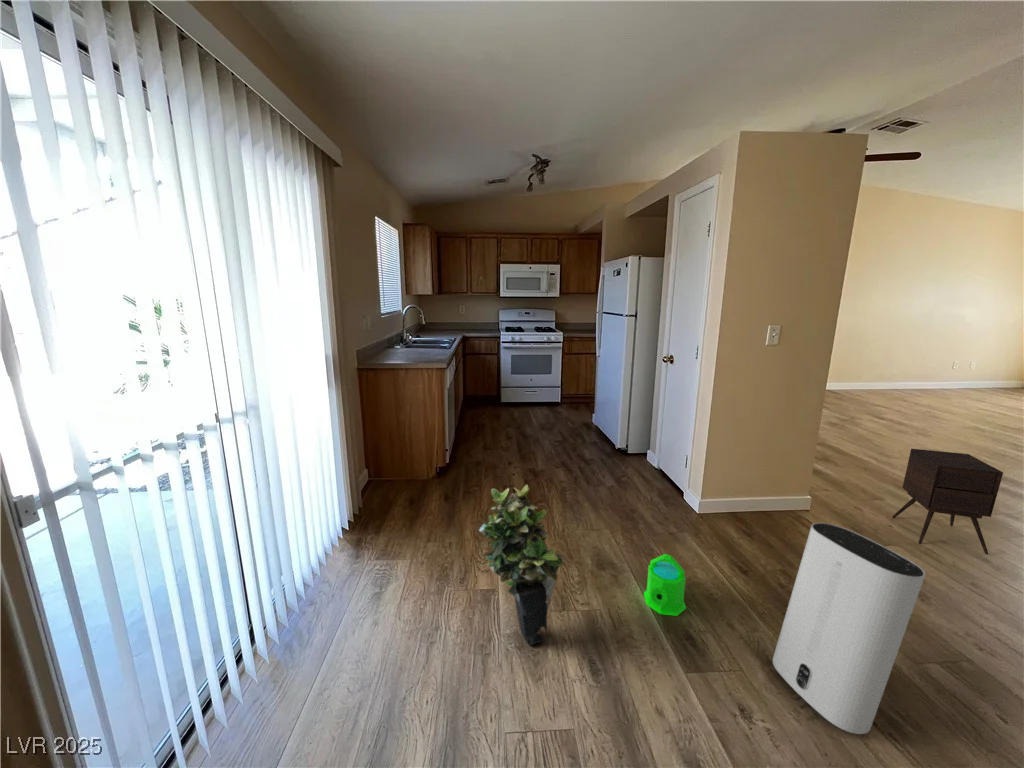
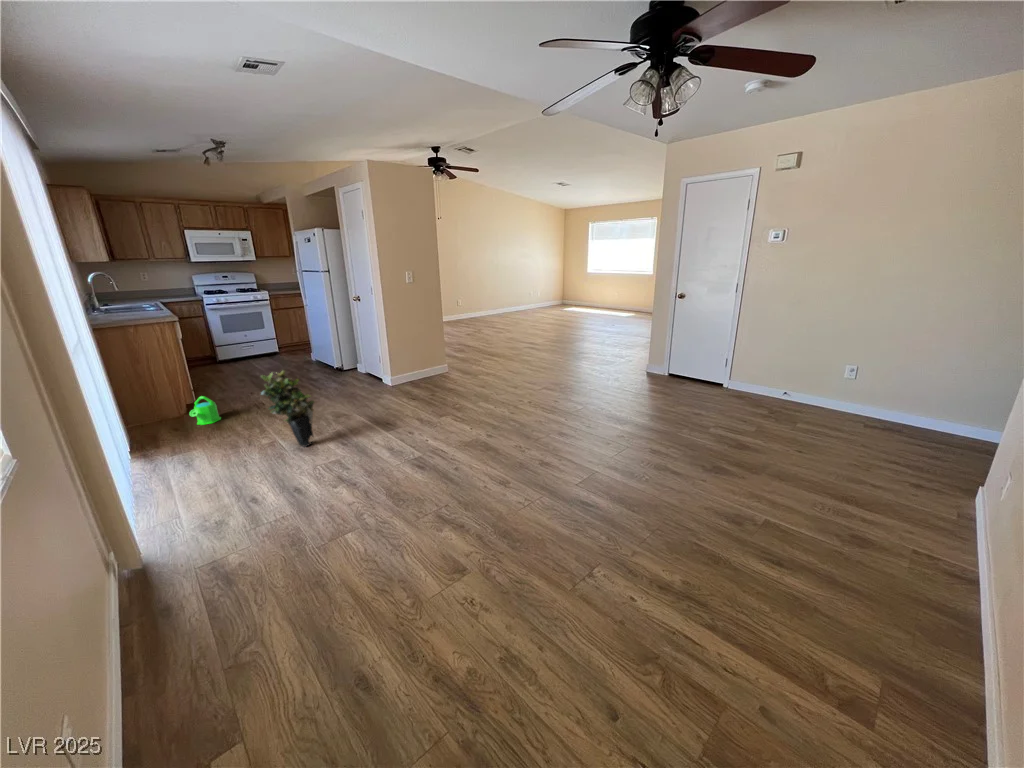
side table: present [892,449,1003,554] -> none [478,330,507,373]
air purifier: present [773,523,925,734] -> none [419,354,451,422]
watering can: present [644,554,686,616] -> present [190,396,221,425]

